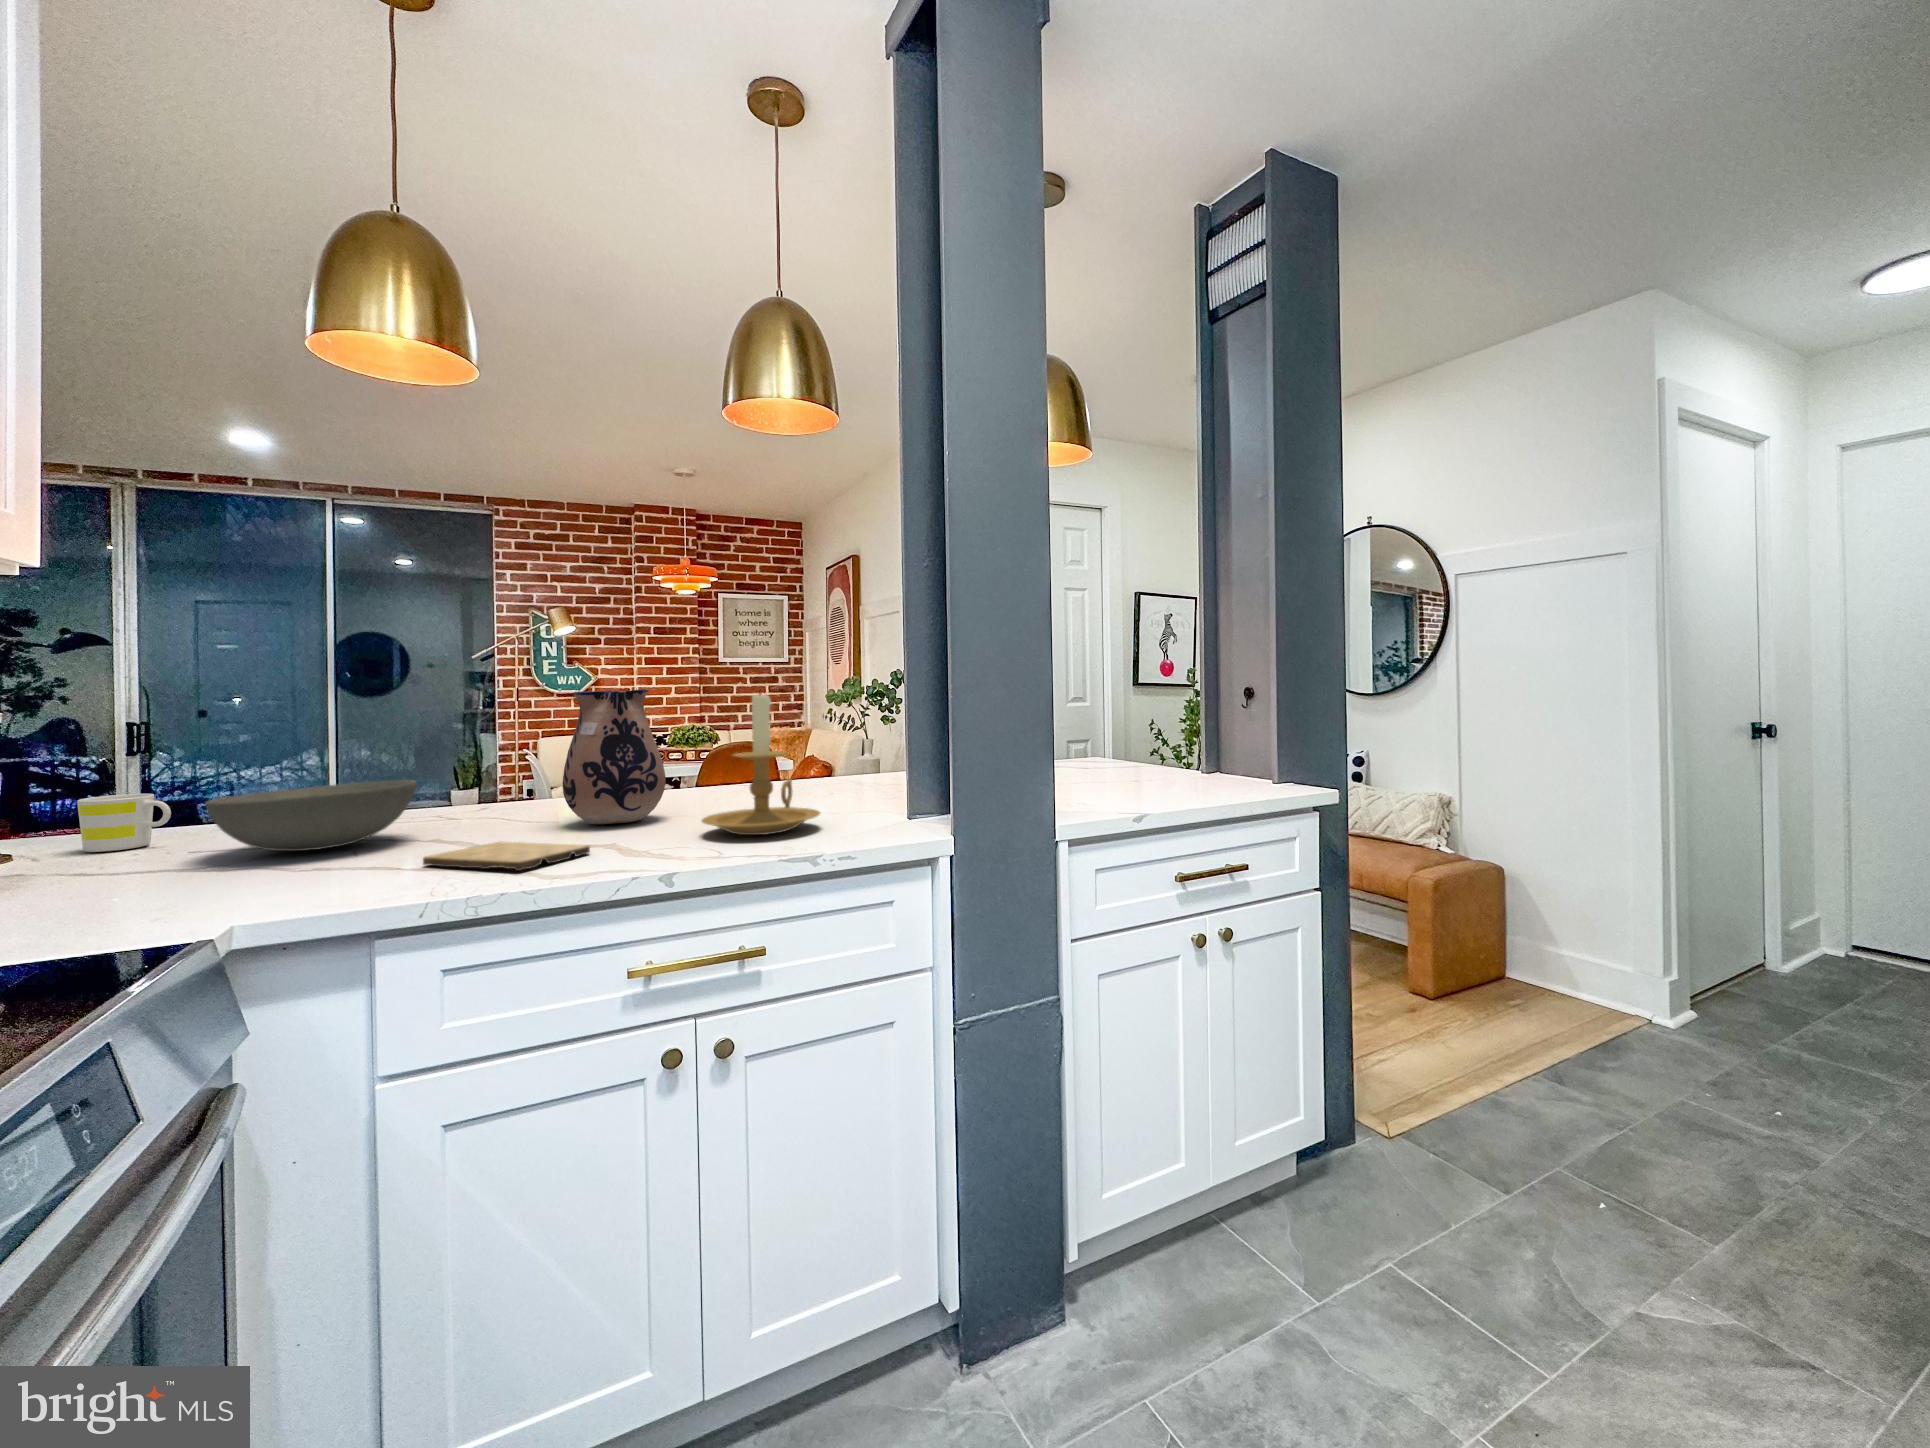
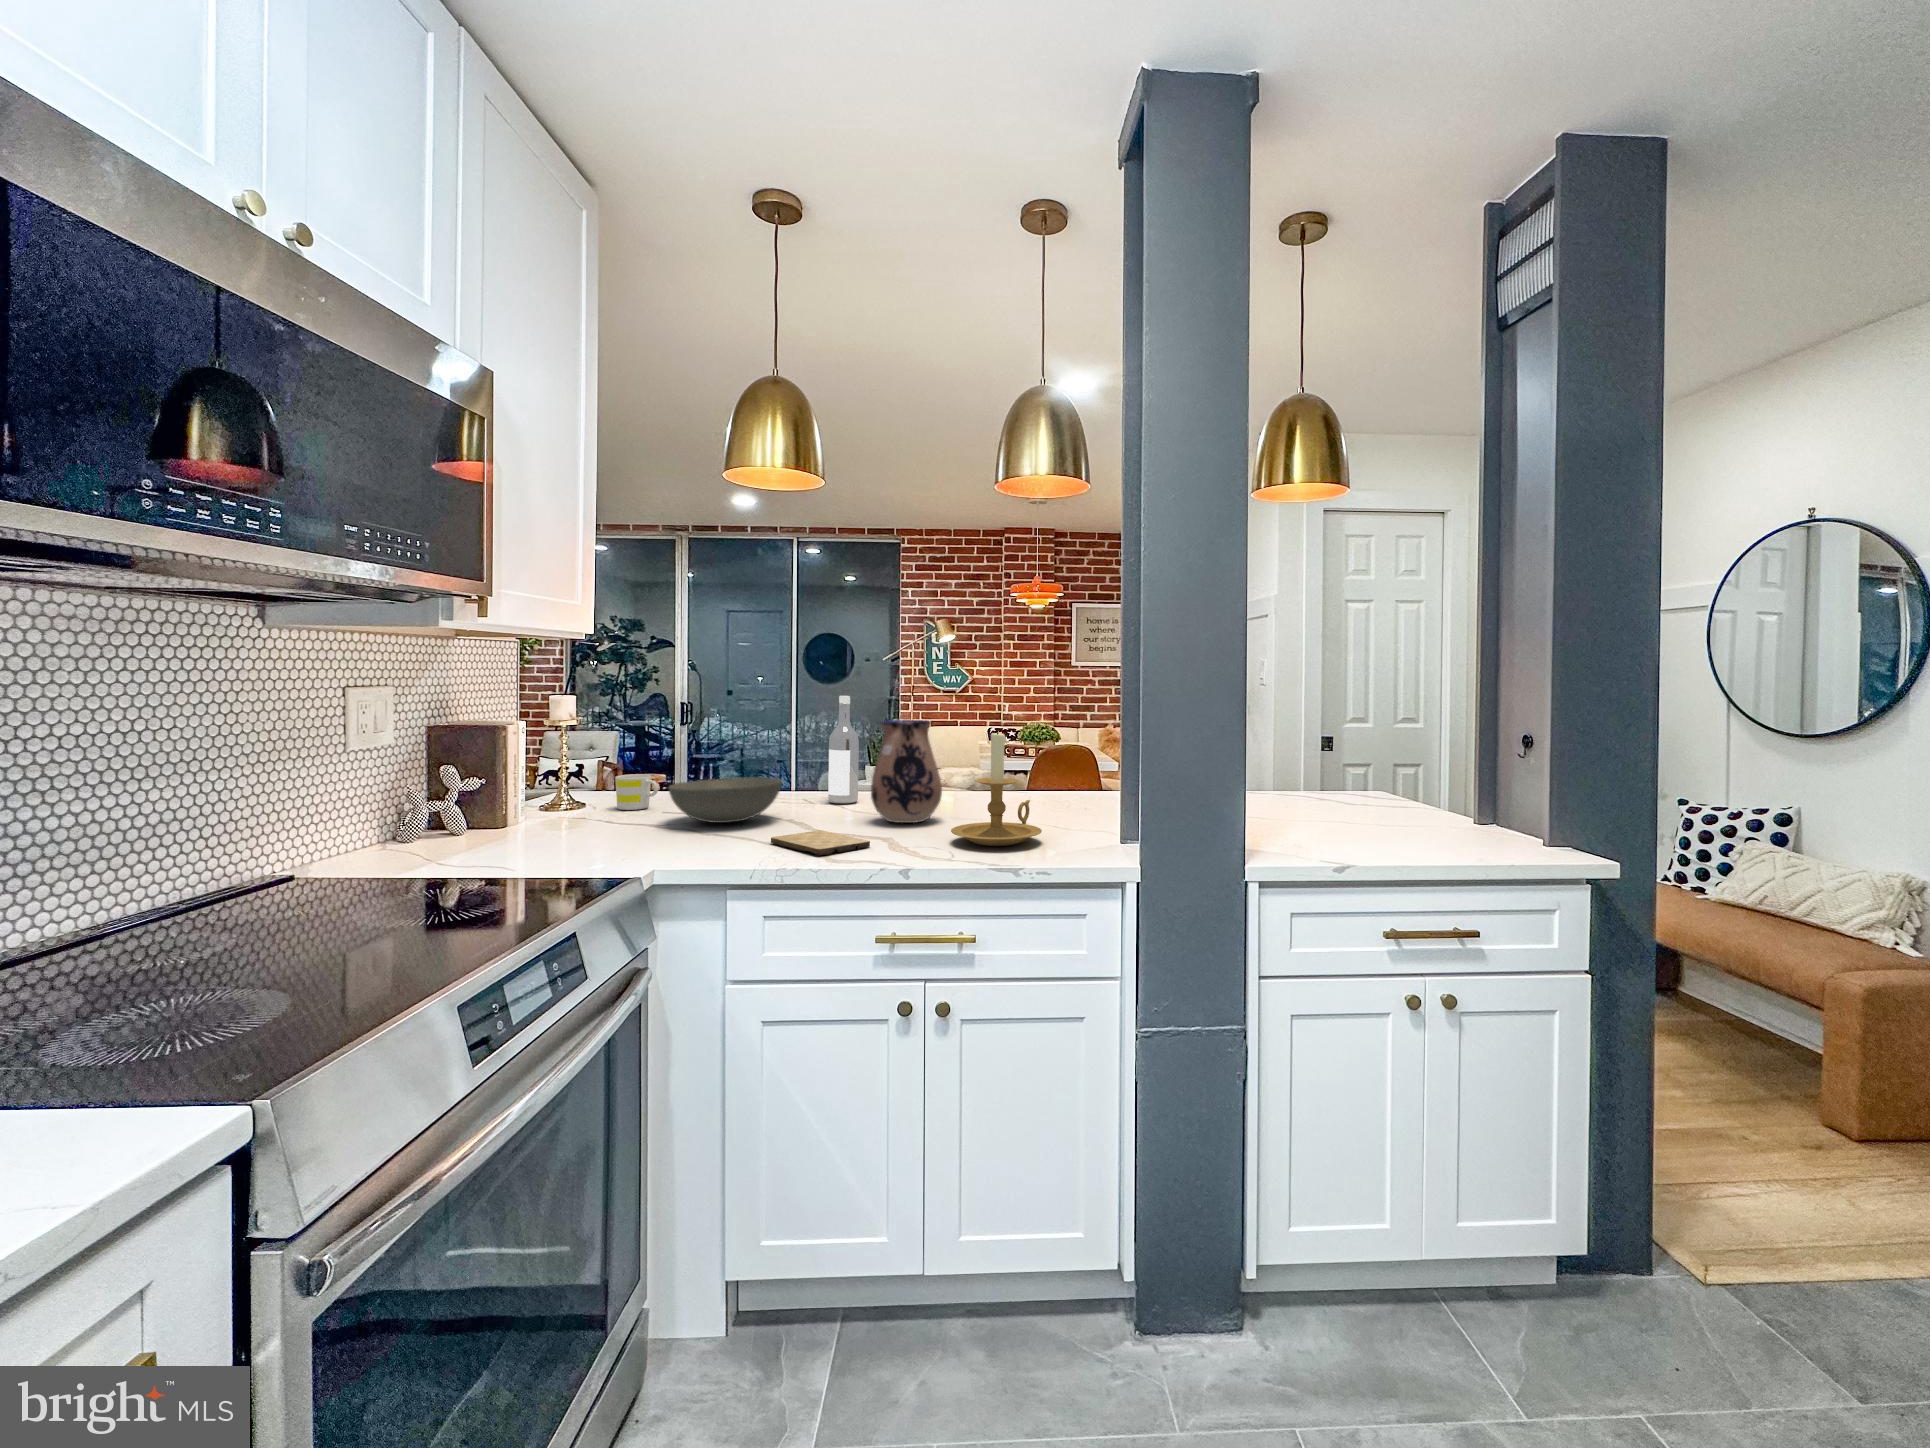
wine bottle: none [476,667,523,813] -> present [828,696,859,804]

